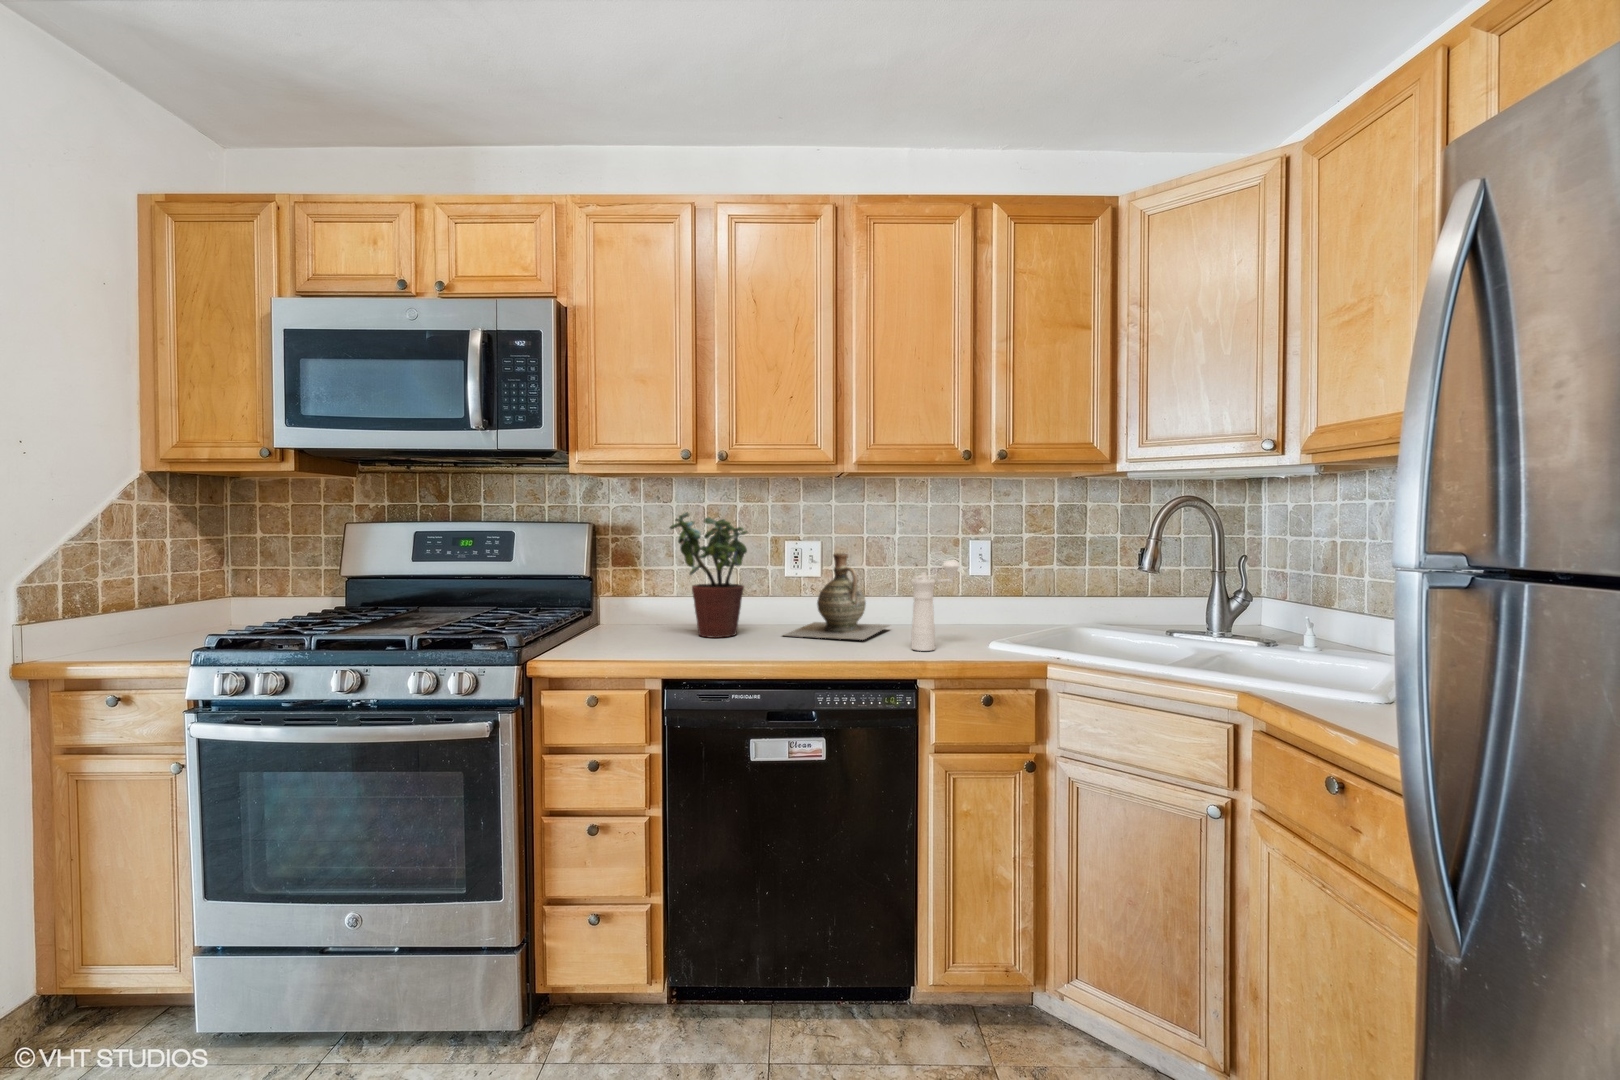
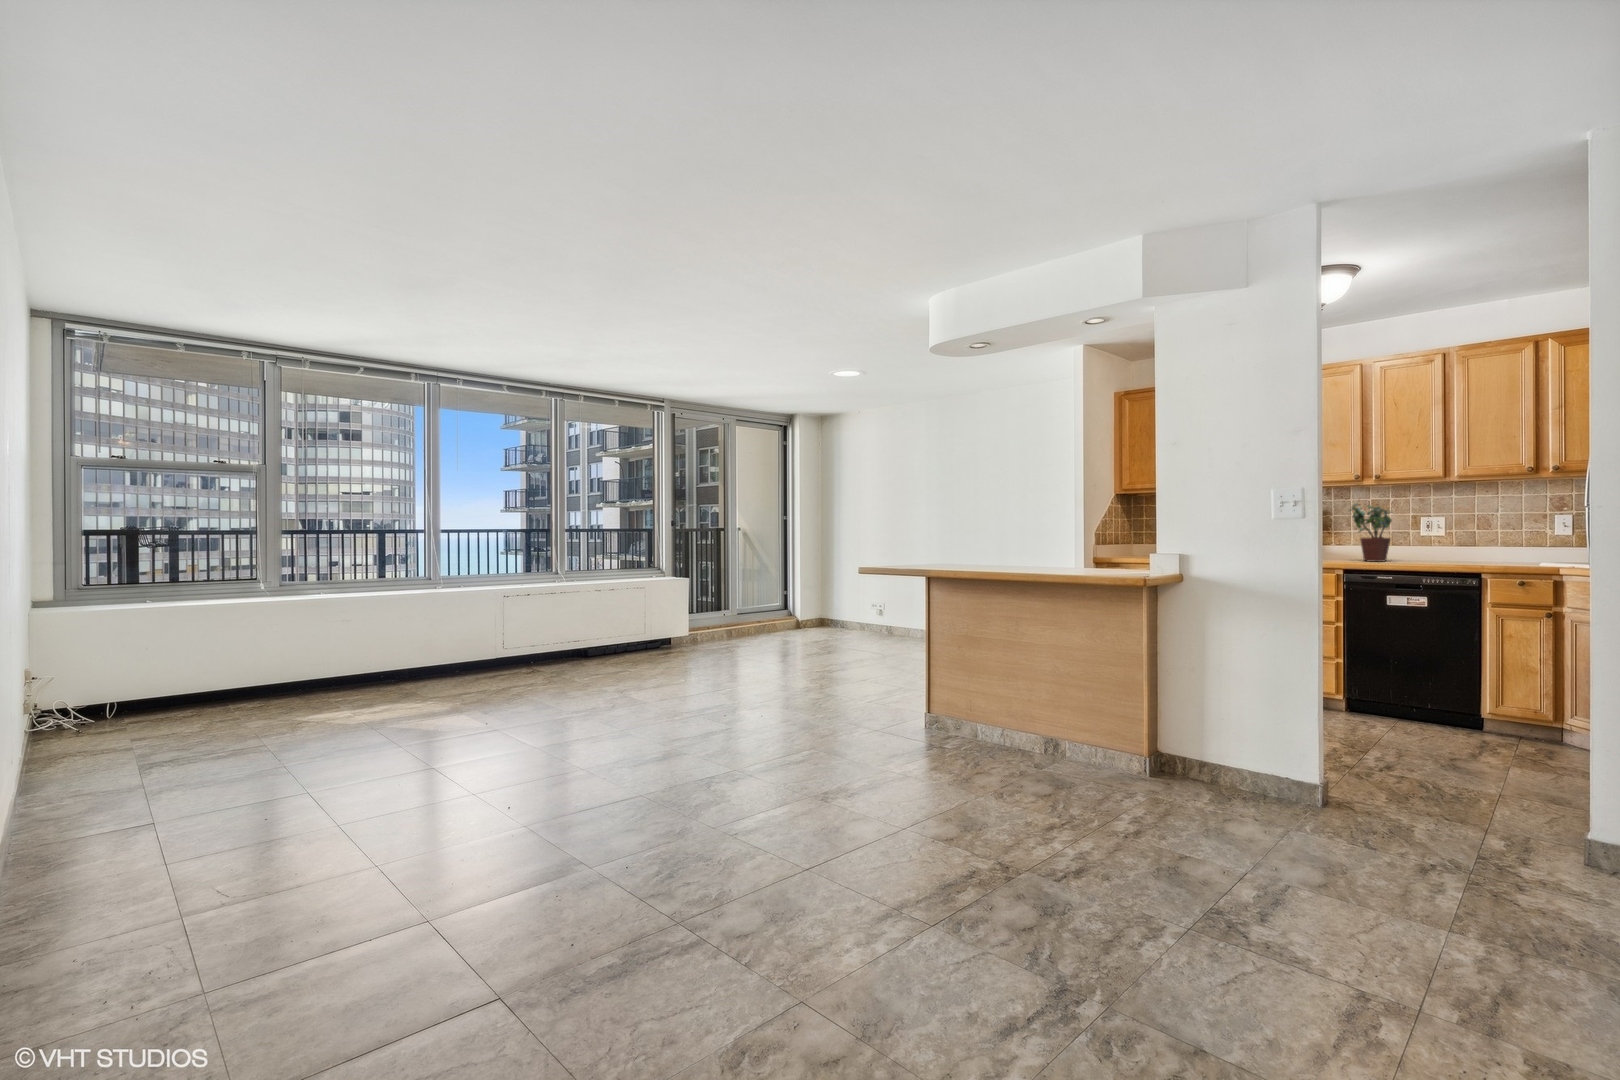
ceramic jug: present [784,553,889,640] -> none [1412,522,1488,563]
pepper mill: present [912,561,960,651] -> none [1483,523,1520,566]

